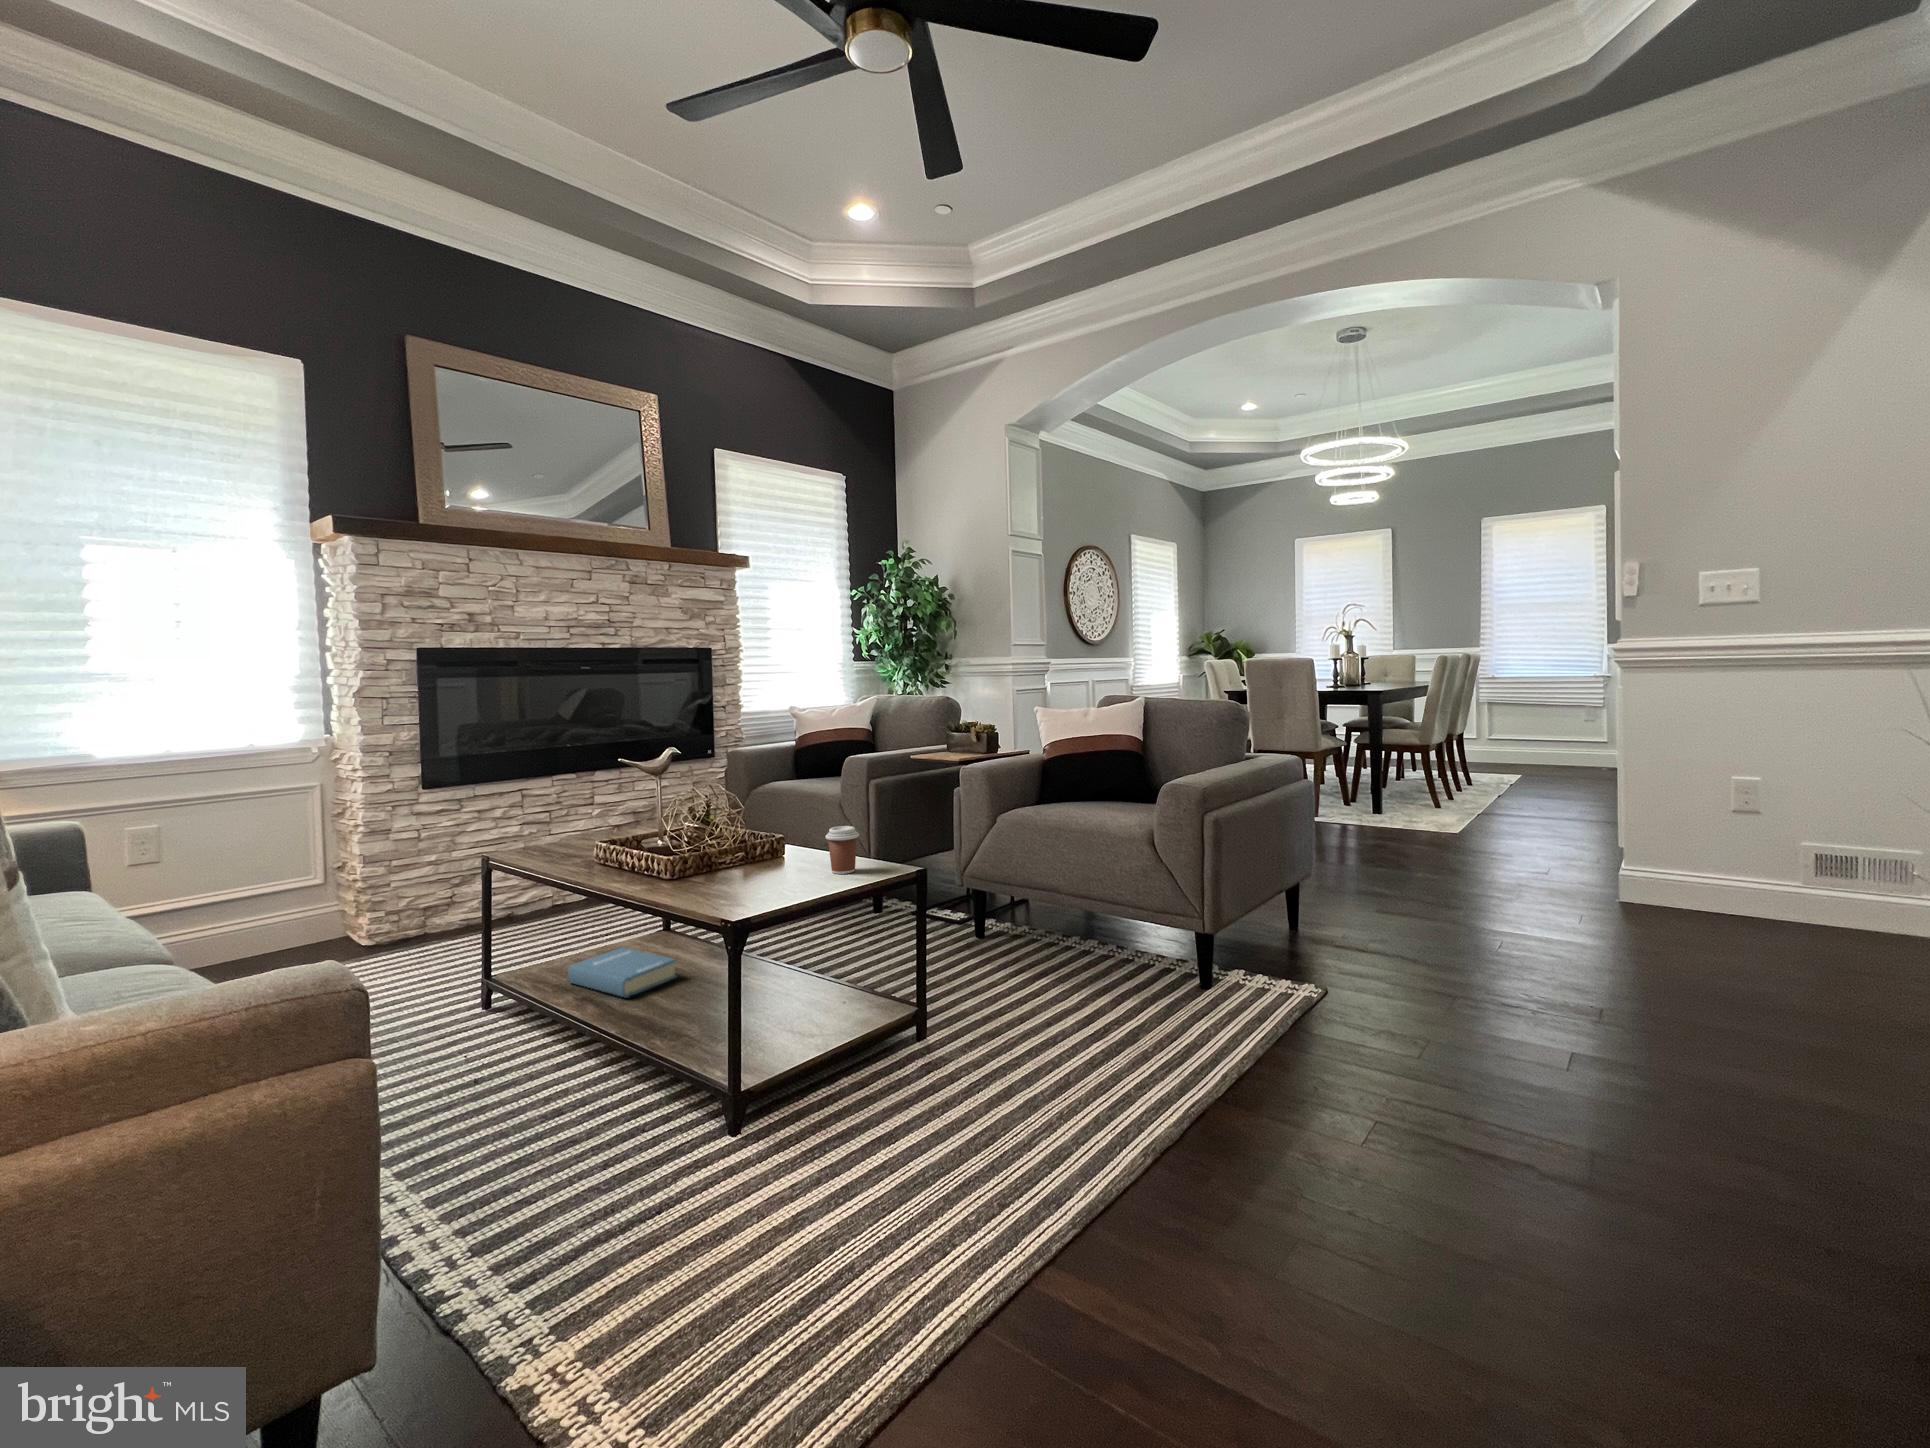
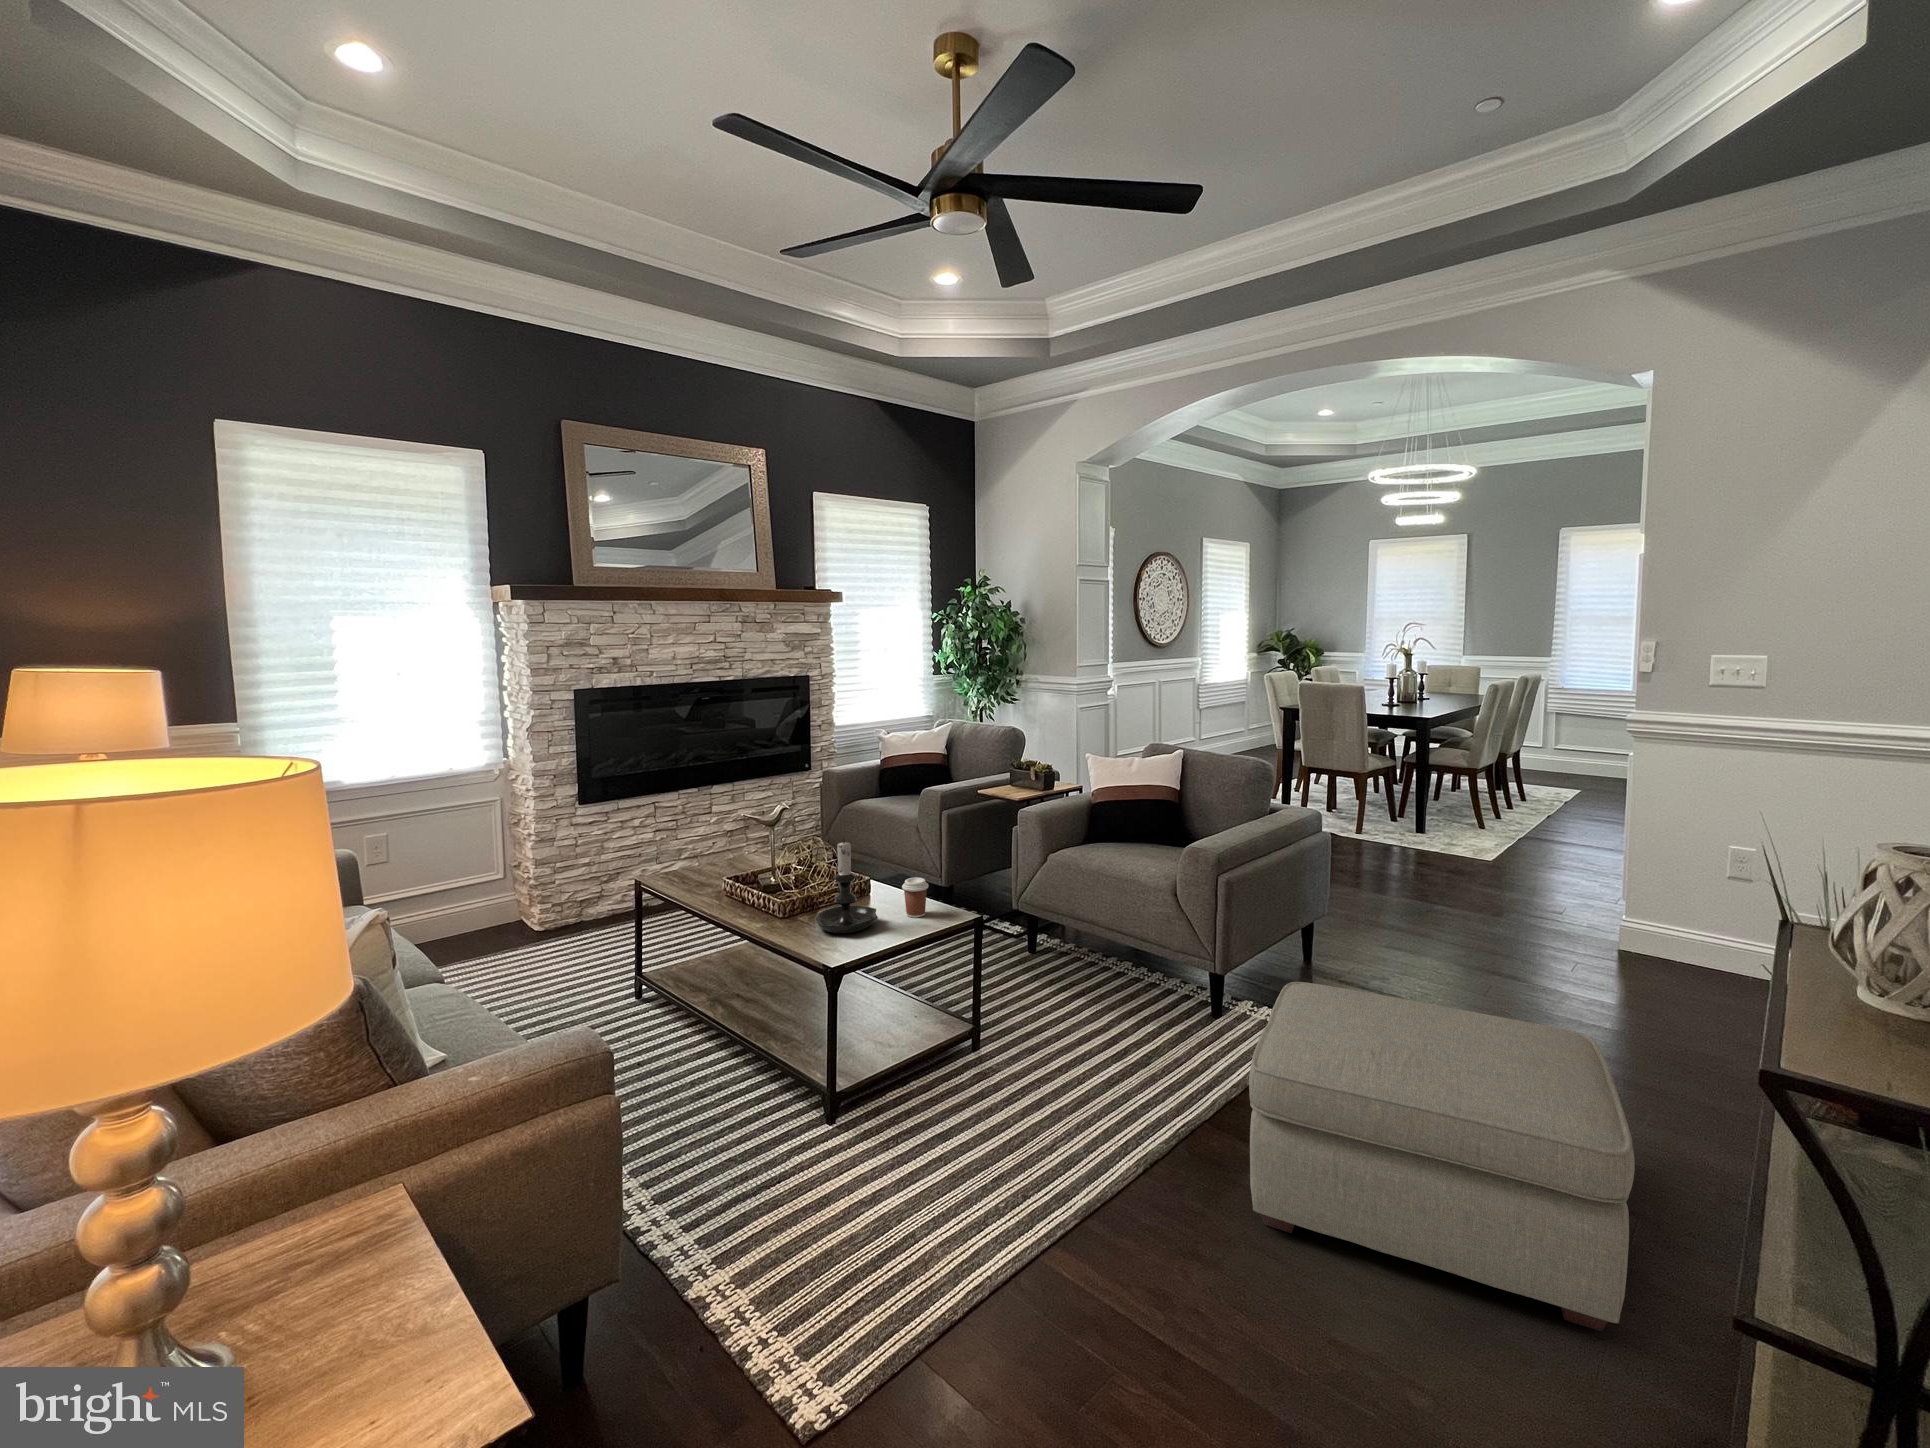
candle holder: none [713,770,795,890] -> present [815,838,878,933]
ottoman: none [1295,913,1825,1308] -> present [1249,982,1635,1331]
hardback book: present [568,948,677,998] -> none [702,957,785,1003]

